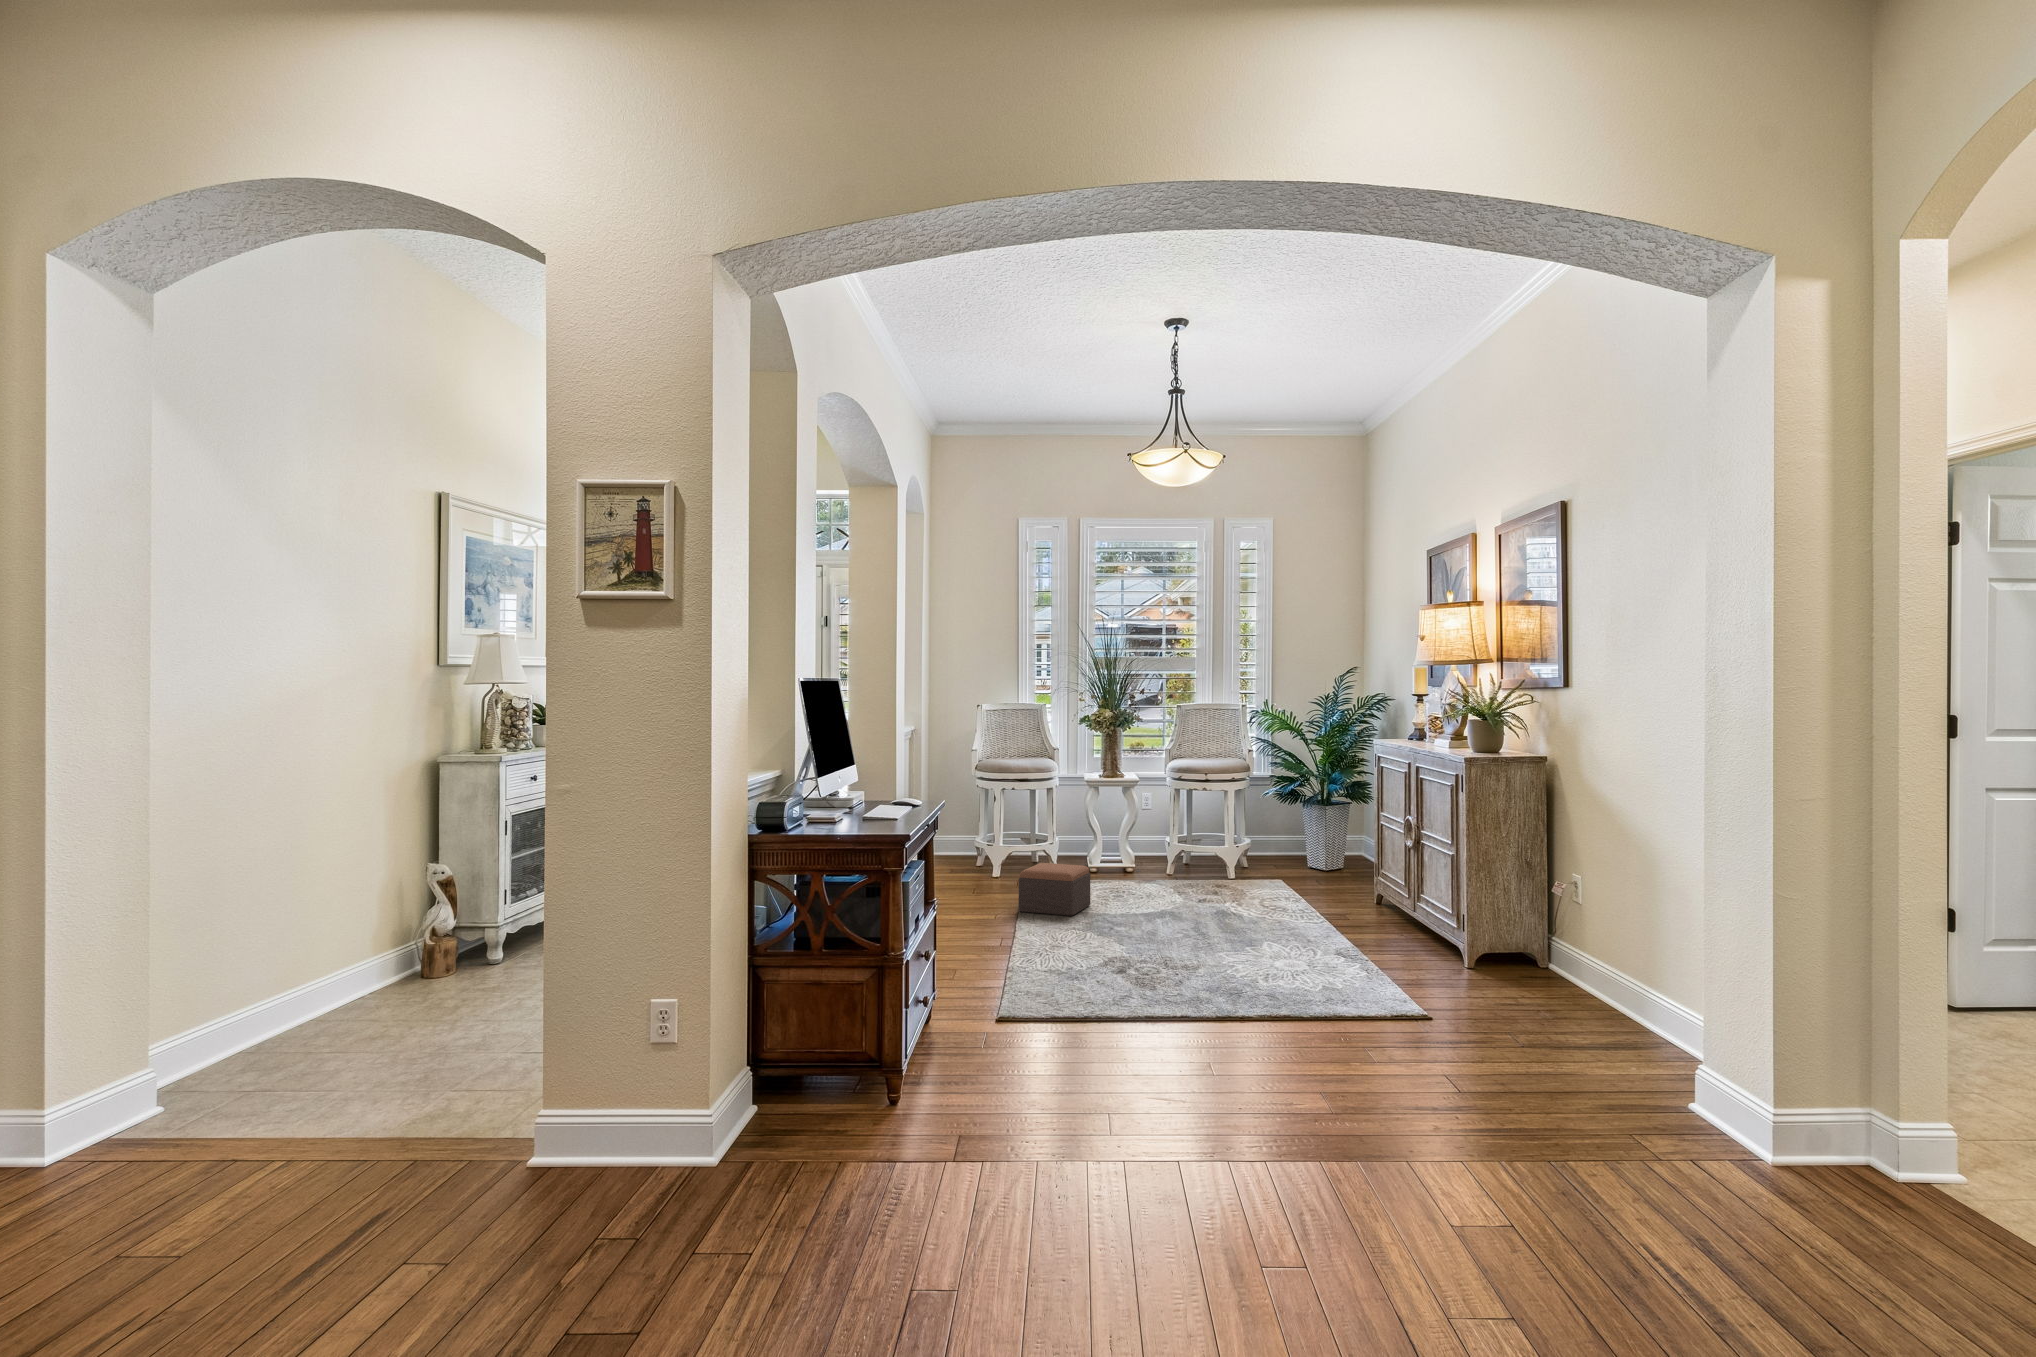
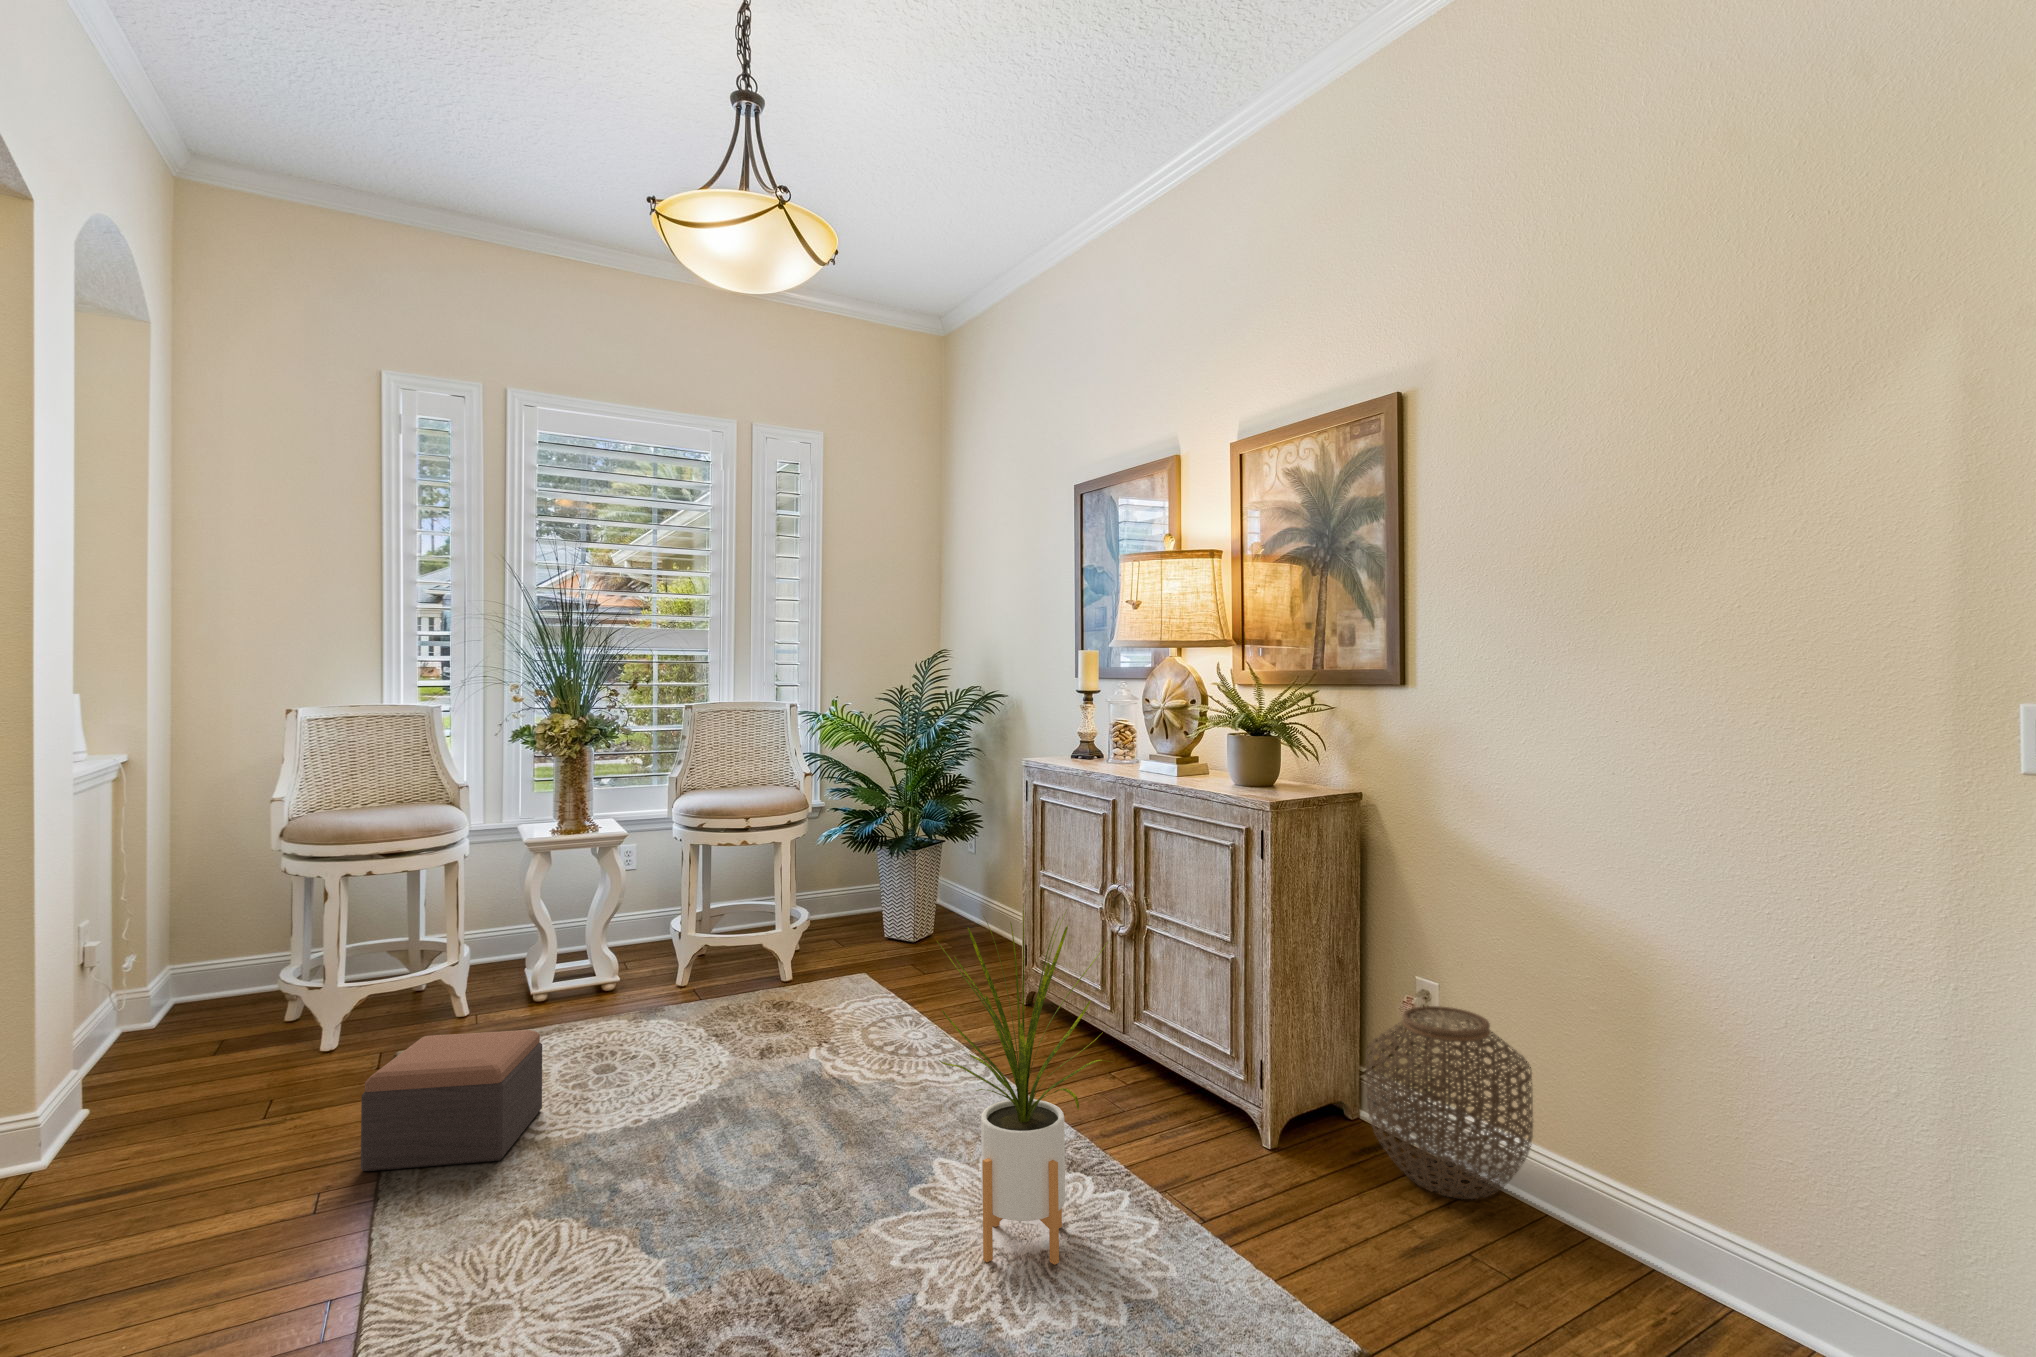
house plant: none [1242,810,1327,969] -> present [937,905,1106,1265]
woven basket: none [1485,891,1577,988] -> present [1366,1006,1533,1199]

